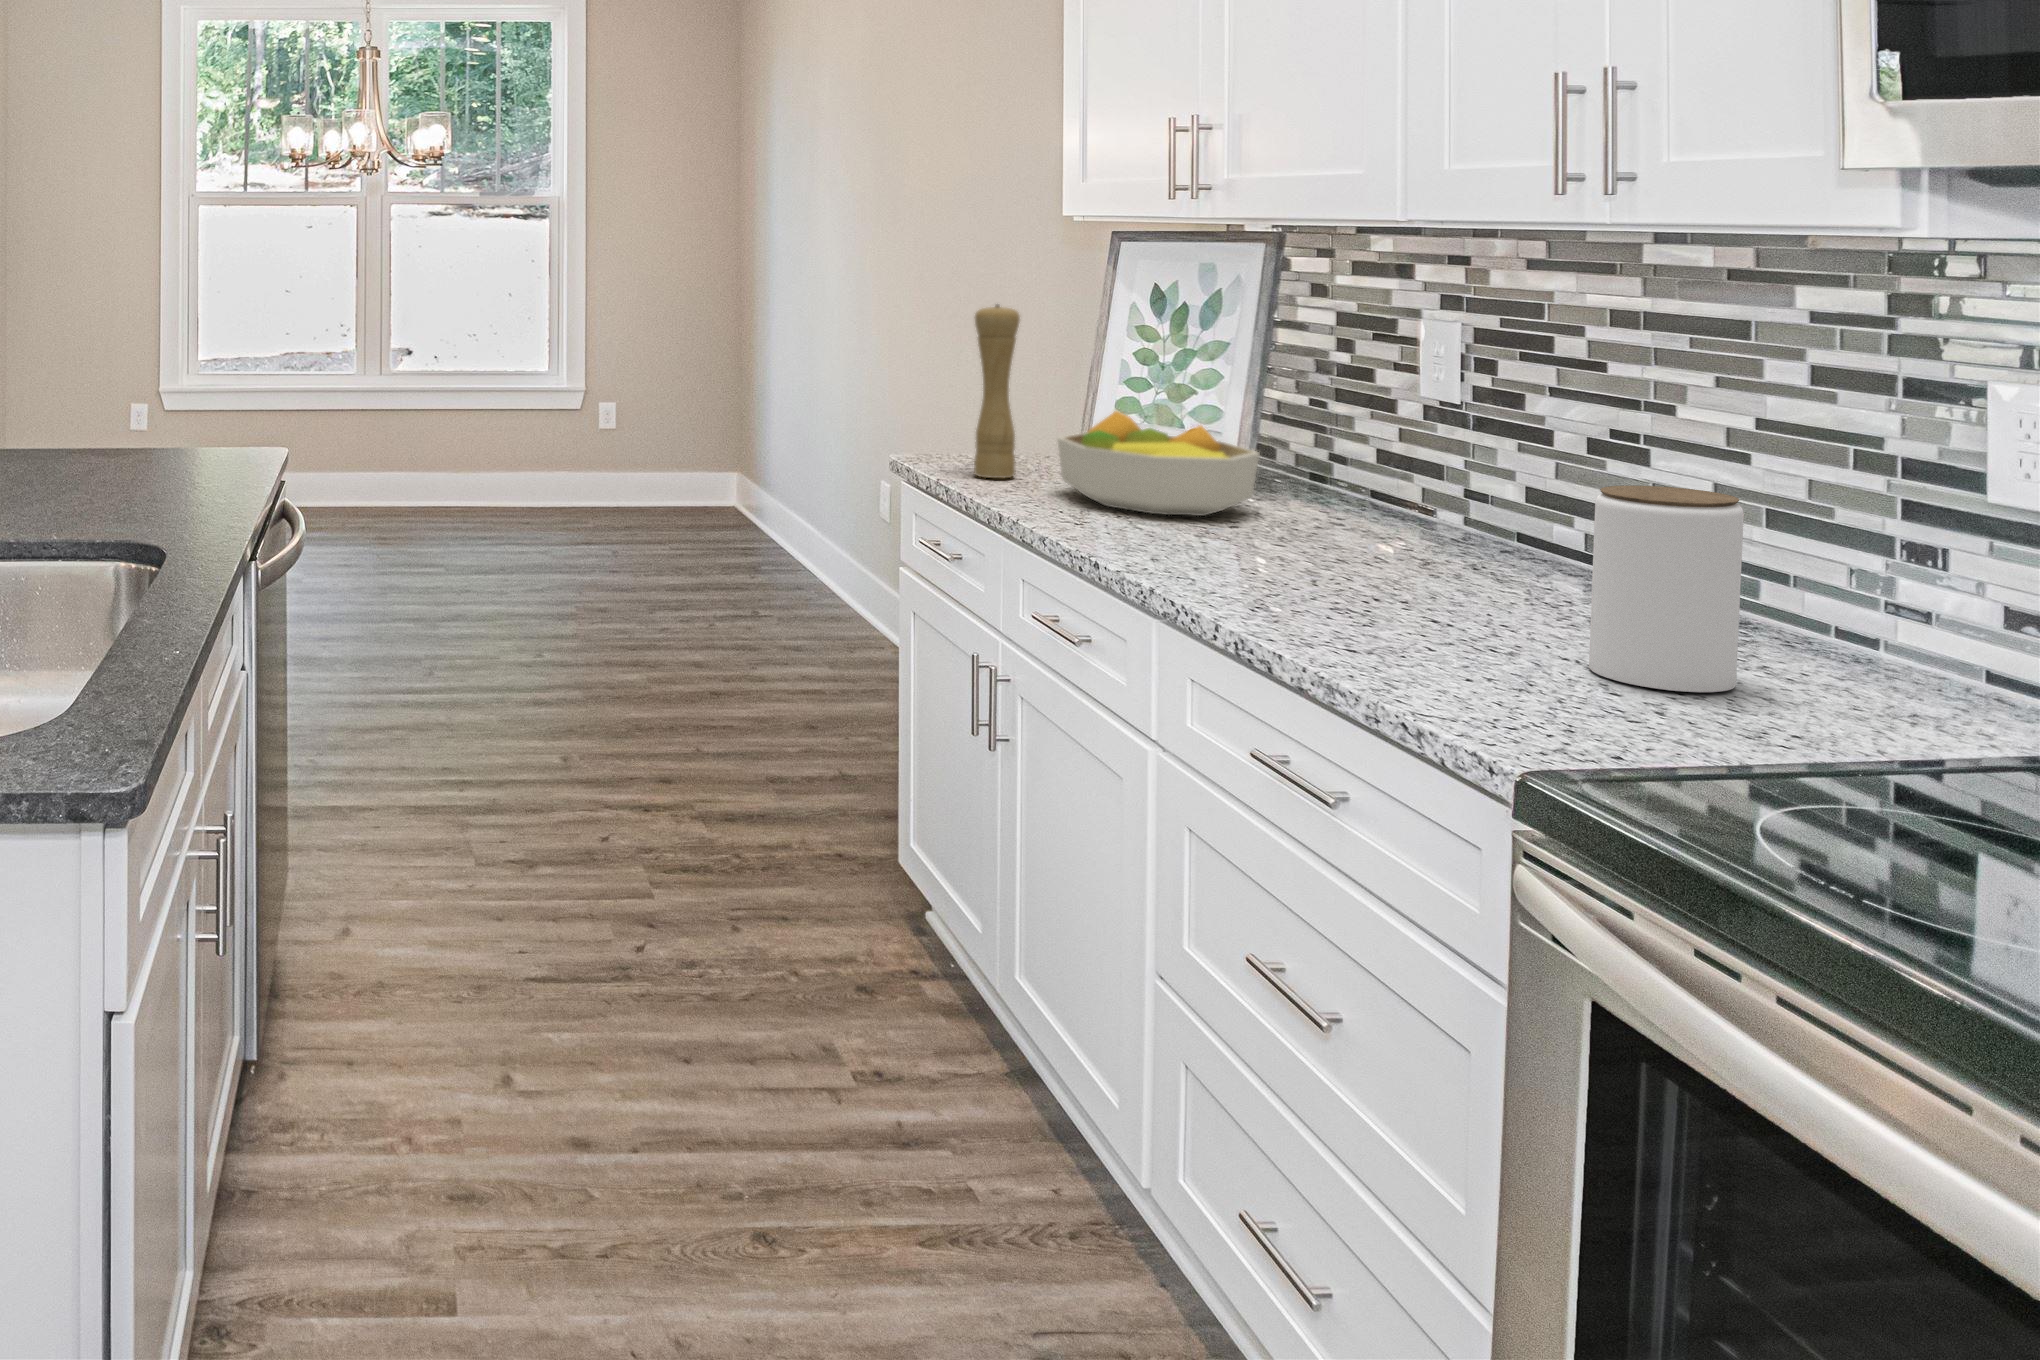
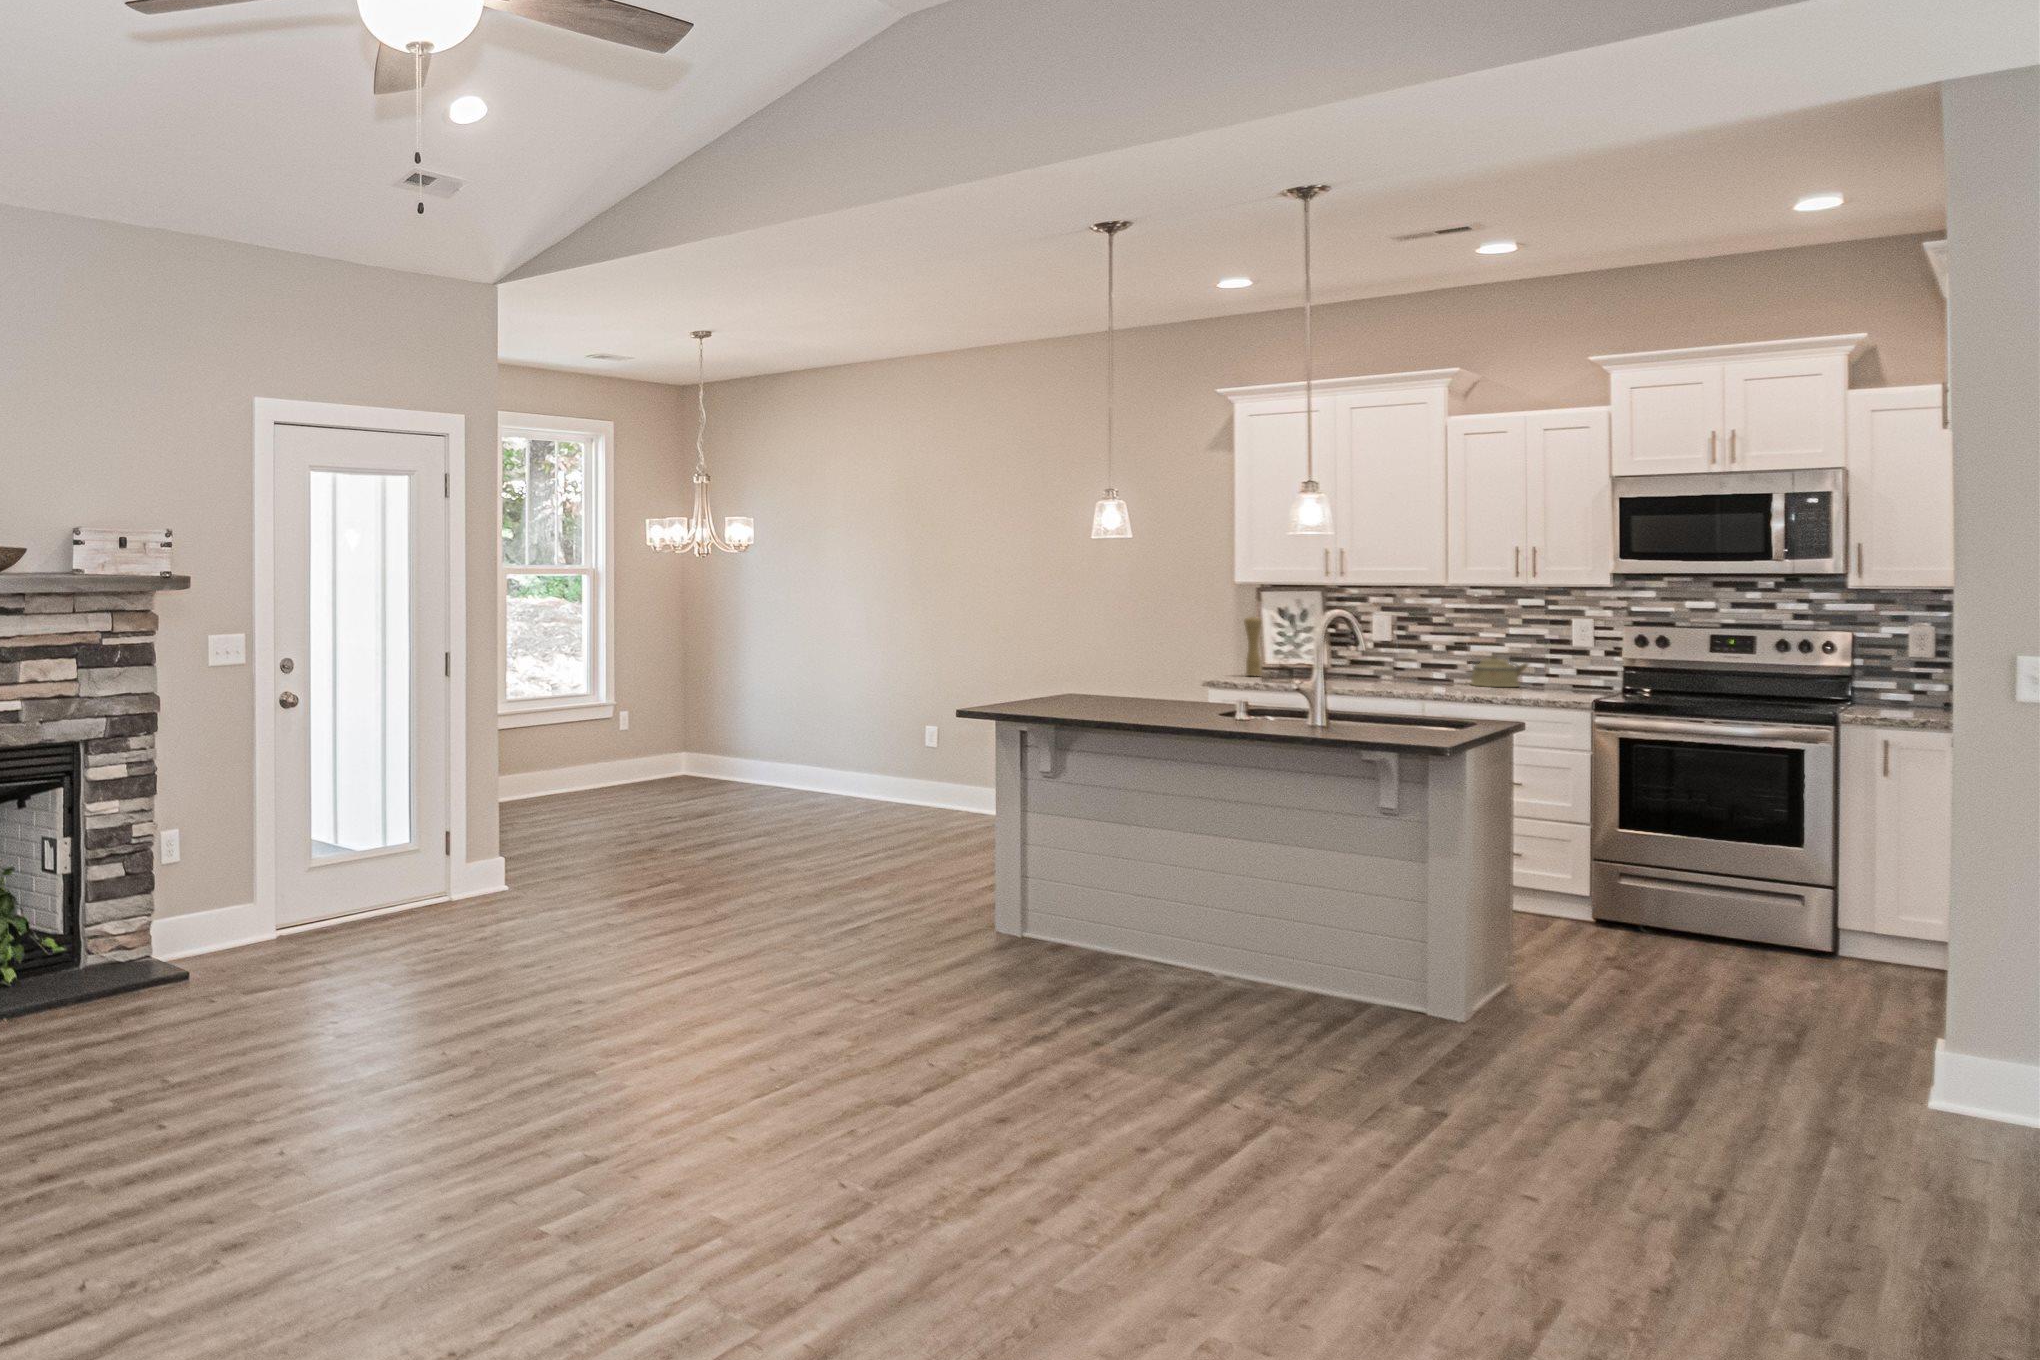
fruit bowl: present [1058,411,1259,516] -> none [1282,649,1365,678]
kettle: none [1217,485,1414,624] -> present [1471,656,1528,687]
jar: present [1589,485,1744,692] -> none [1560,646,1595,688]

